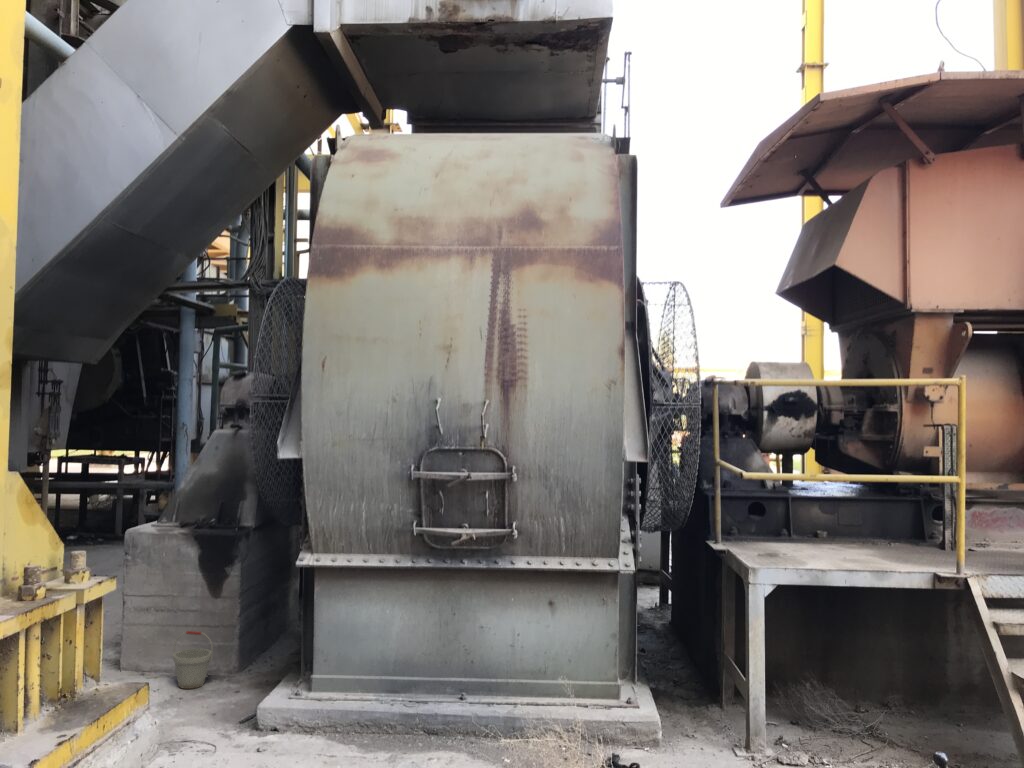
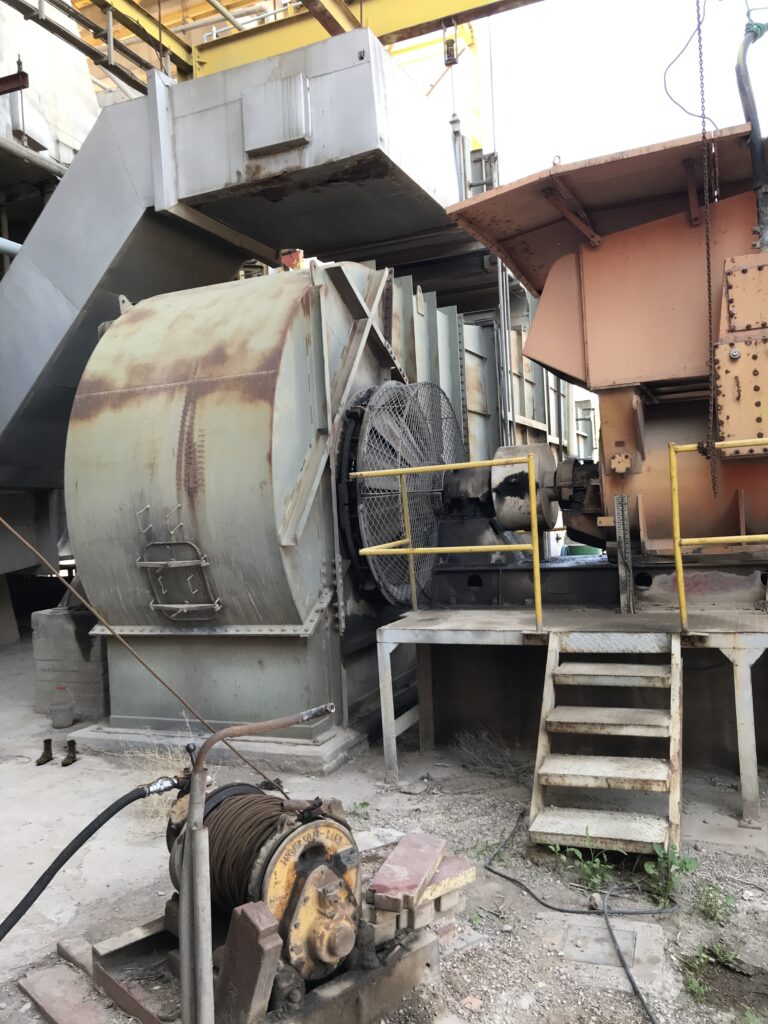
boots: none [228,712,286,751] -> present [35,739,77,765]

